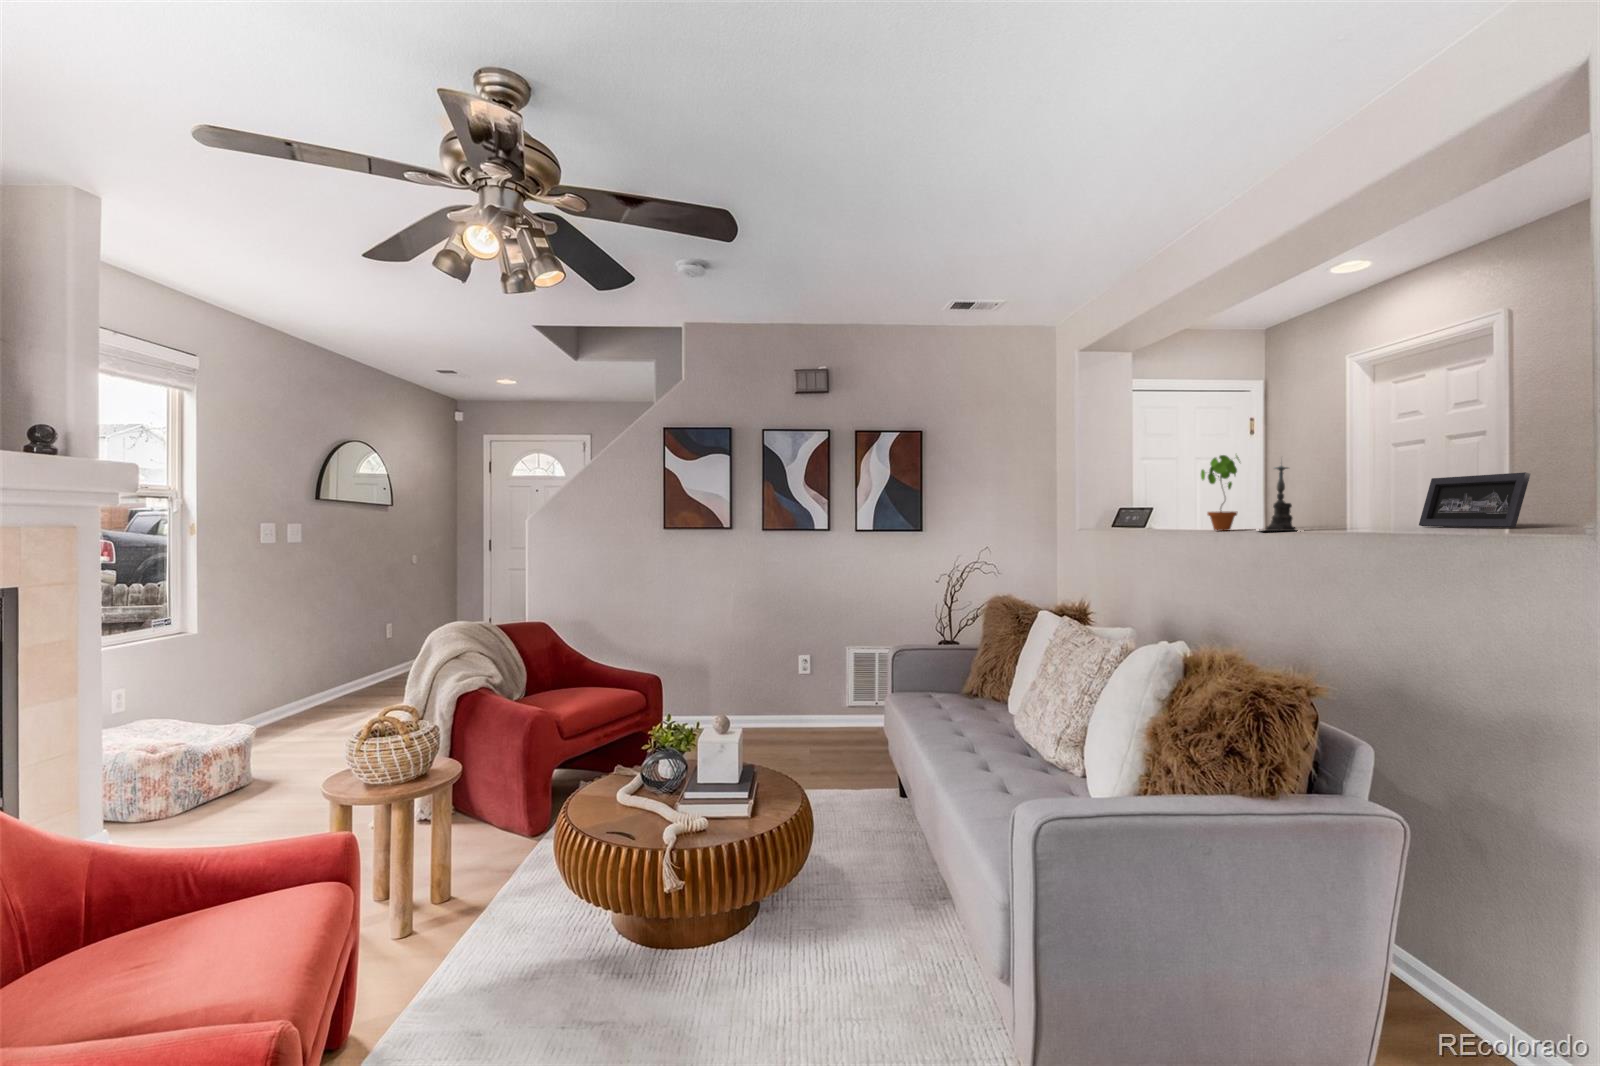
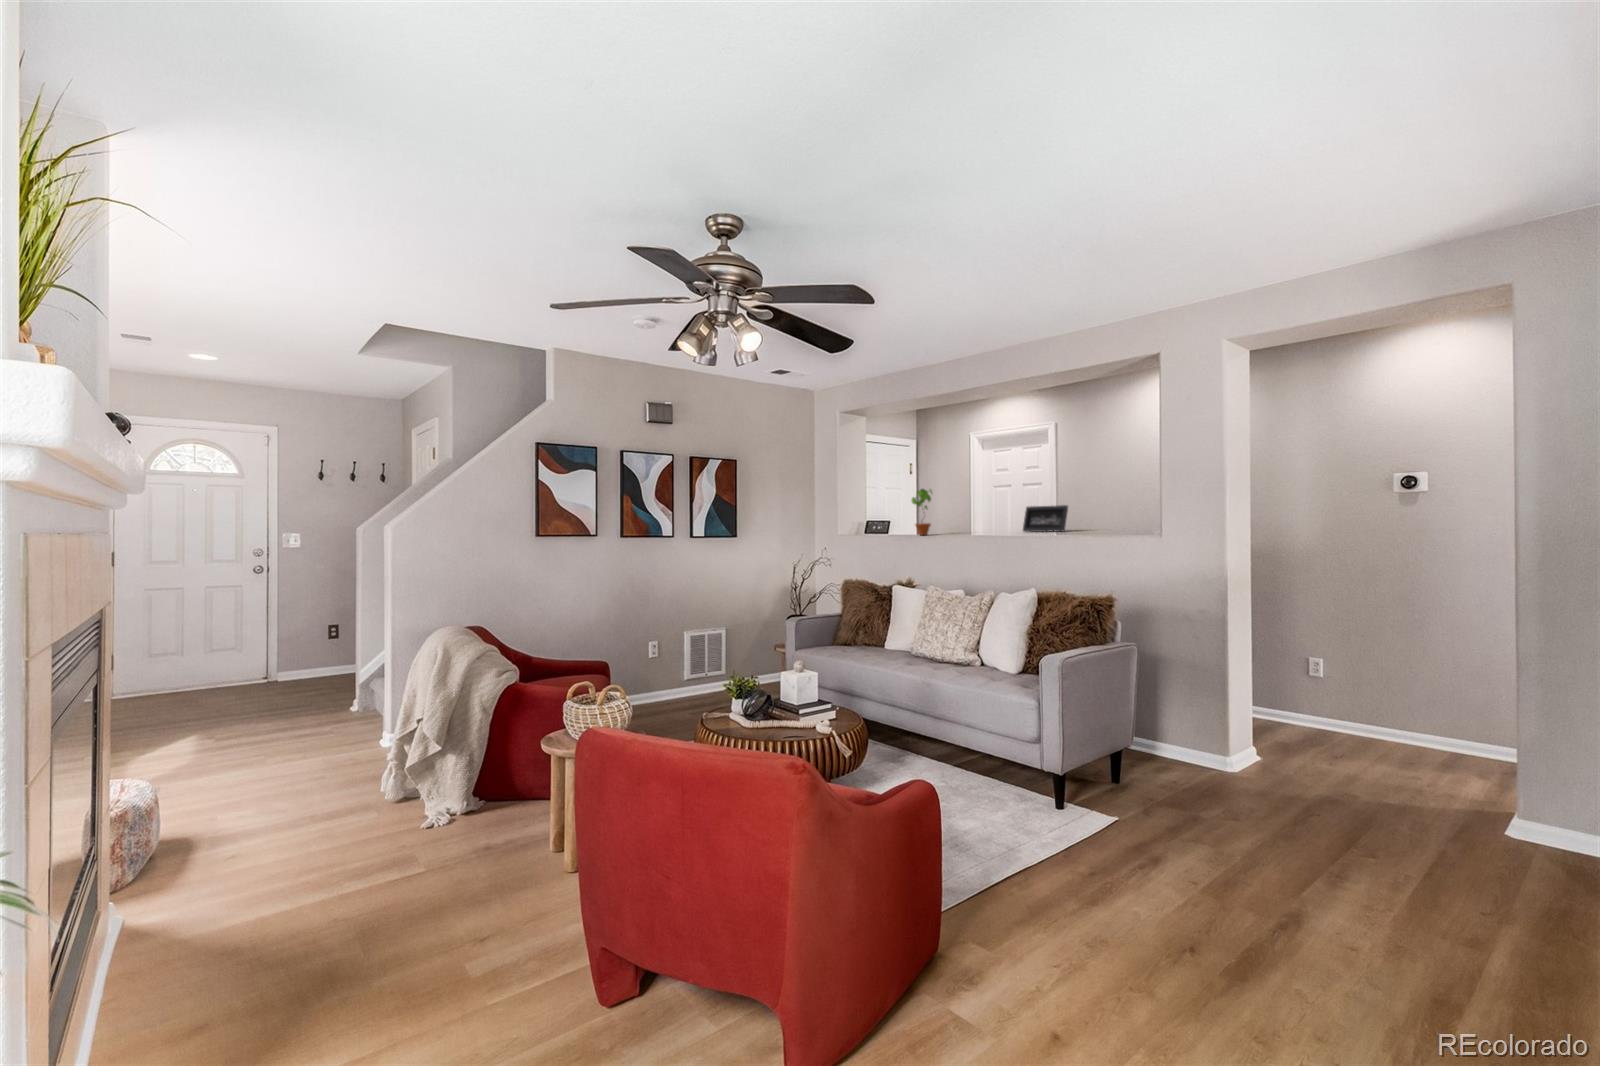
candle holder: present [1266,465,1295,531] -> none [945,492,972,535]

